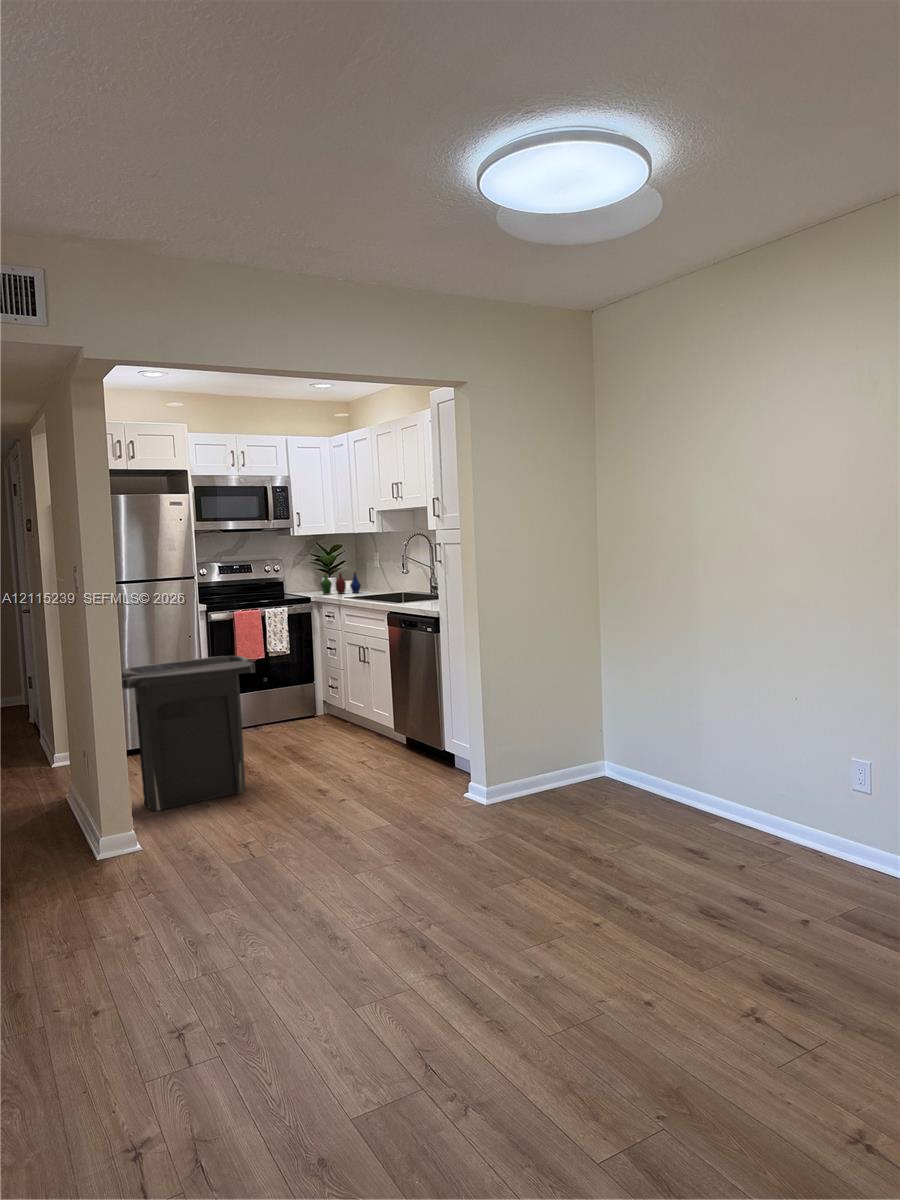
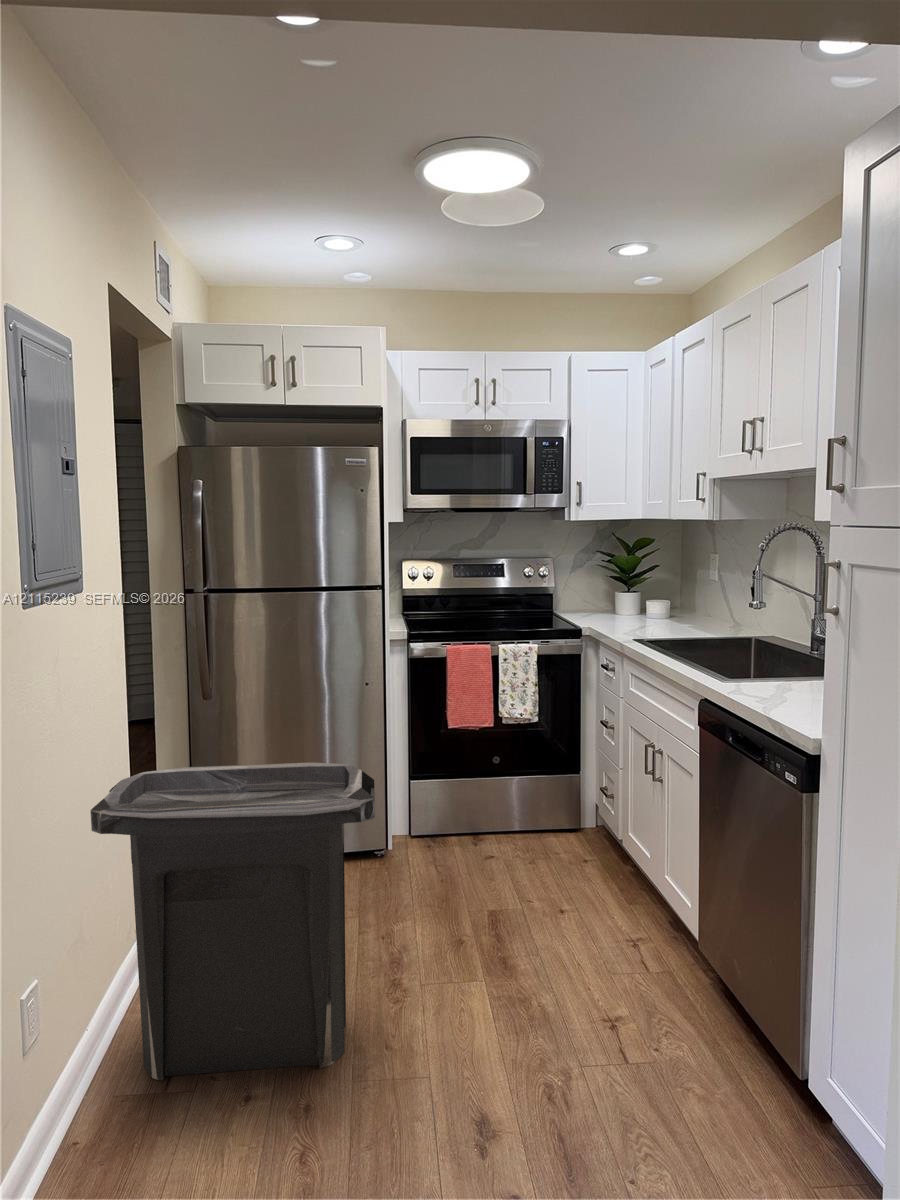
bottle: present [321,571,361,595] -> none [607,585,677,624]

